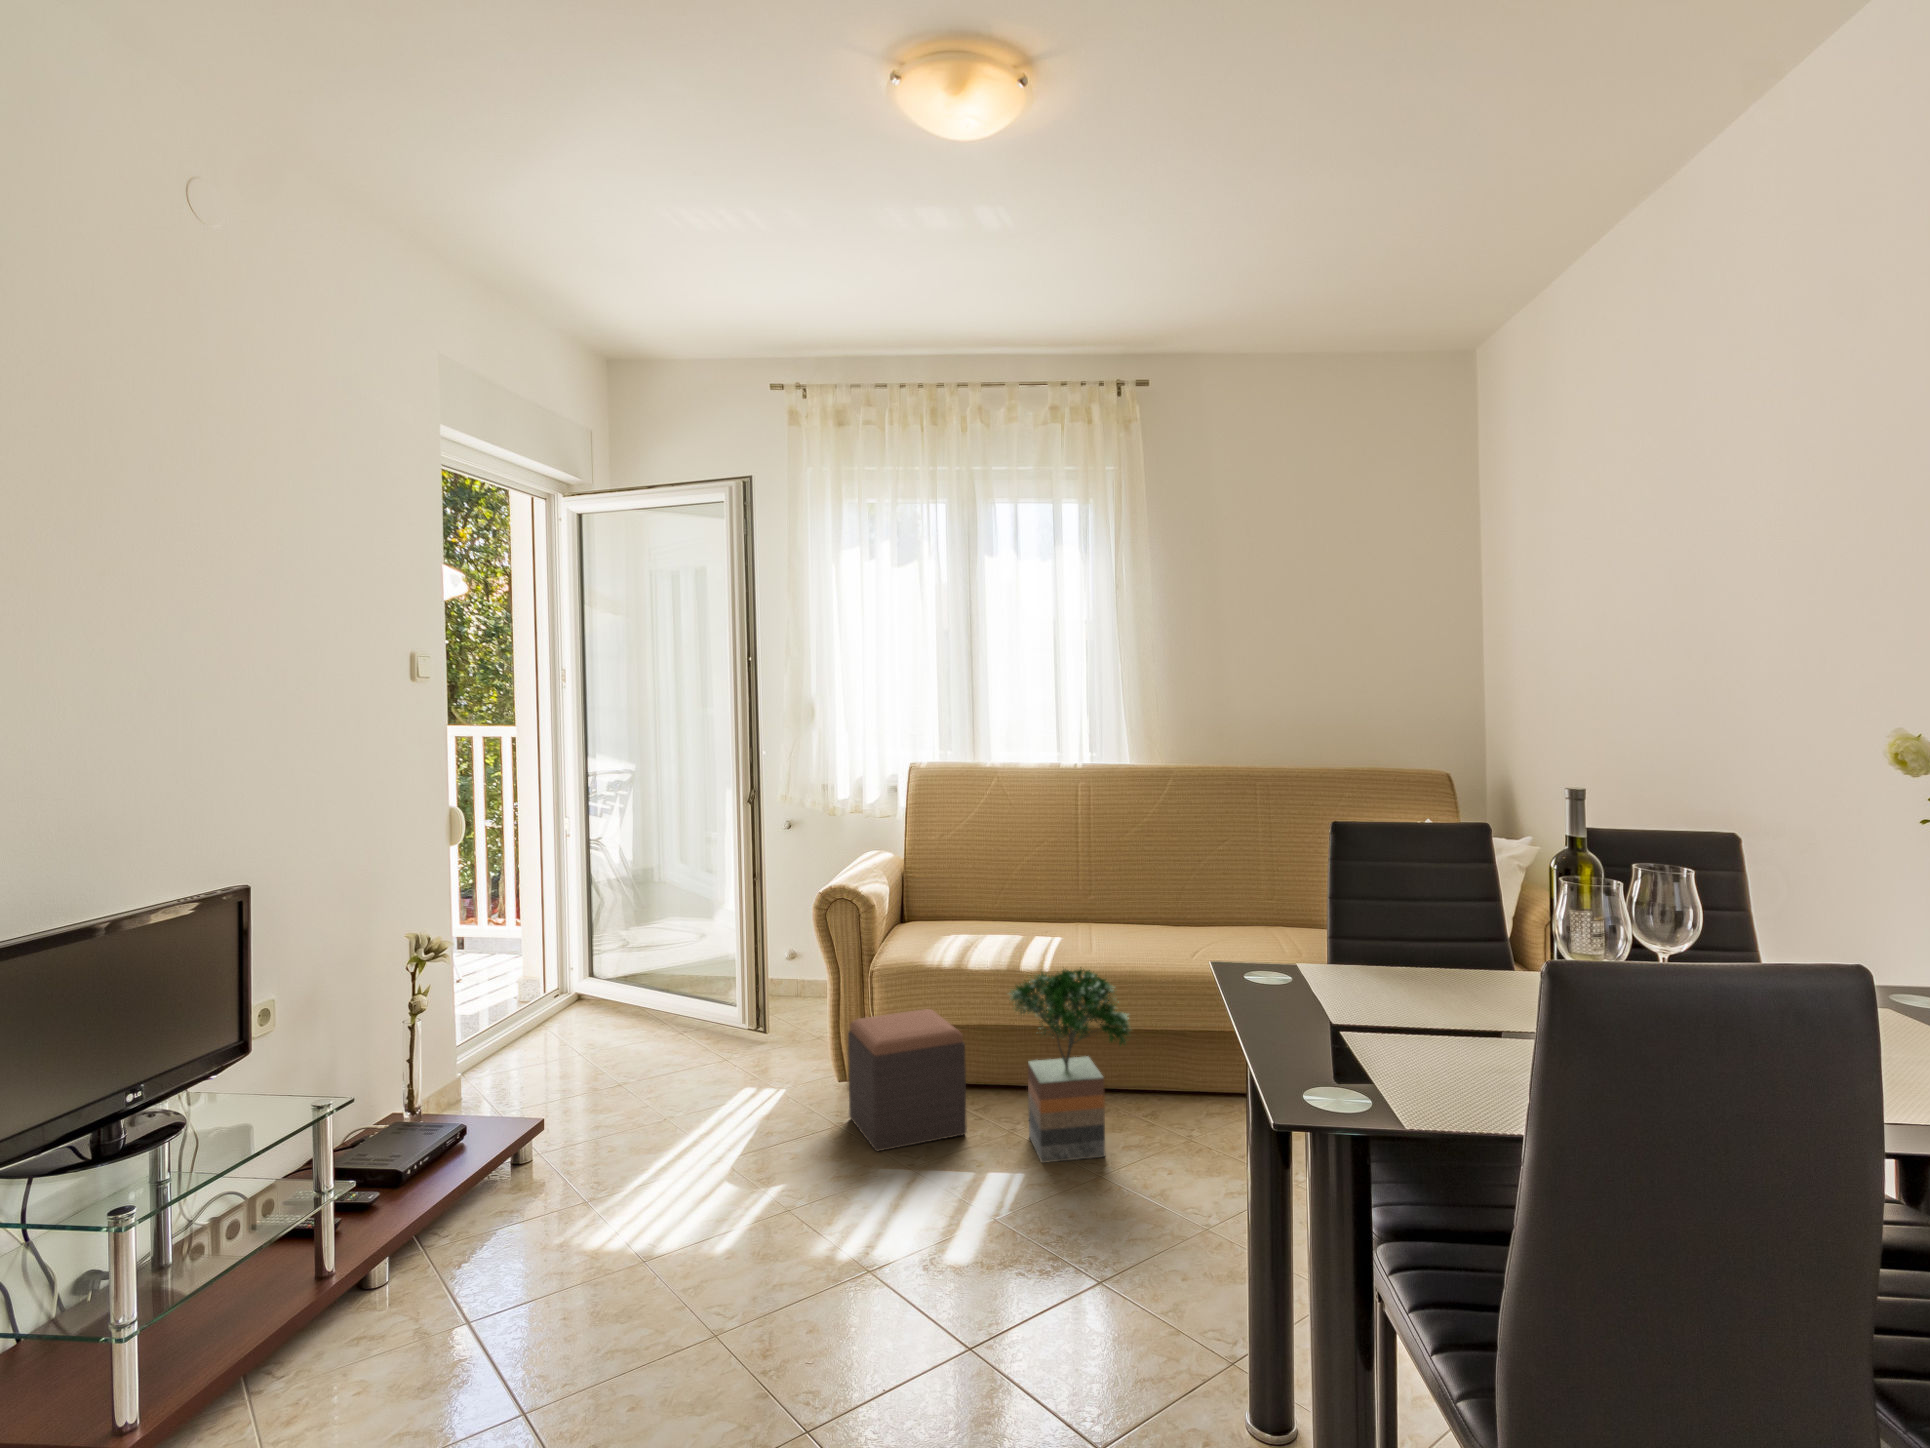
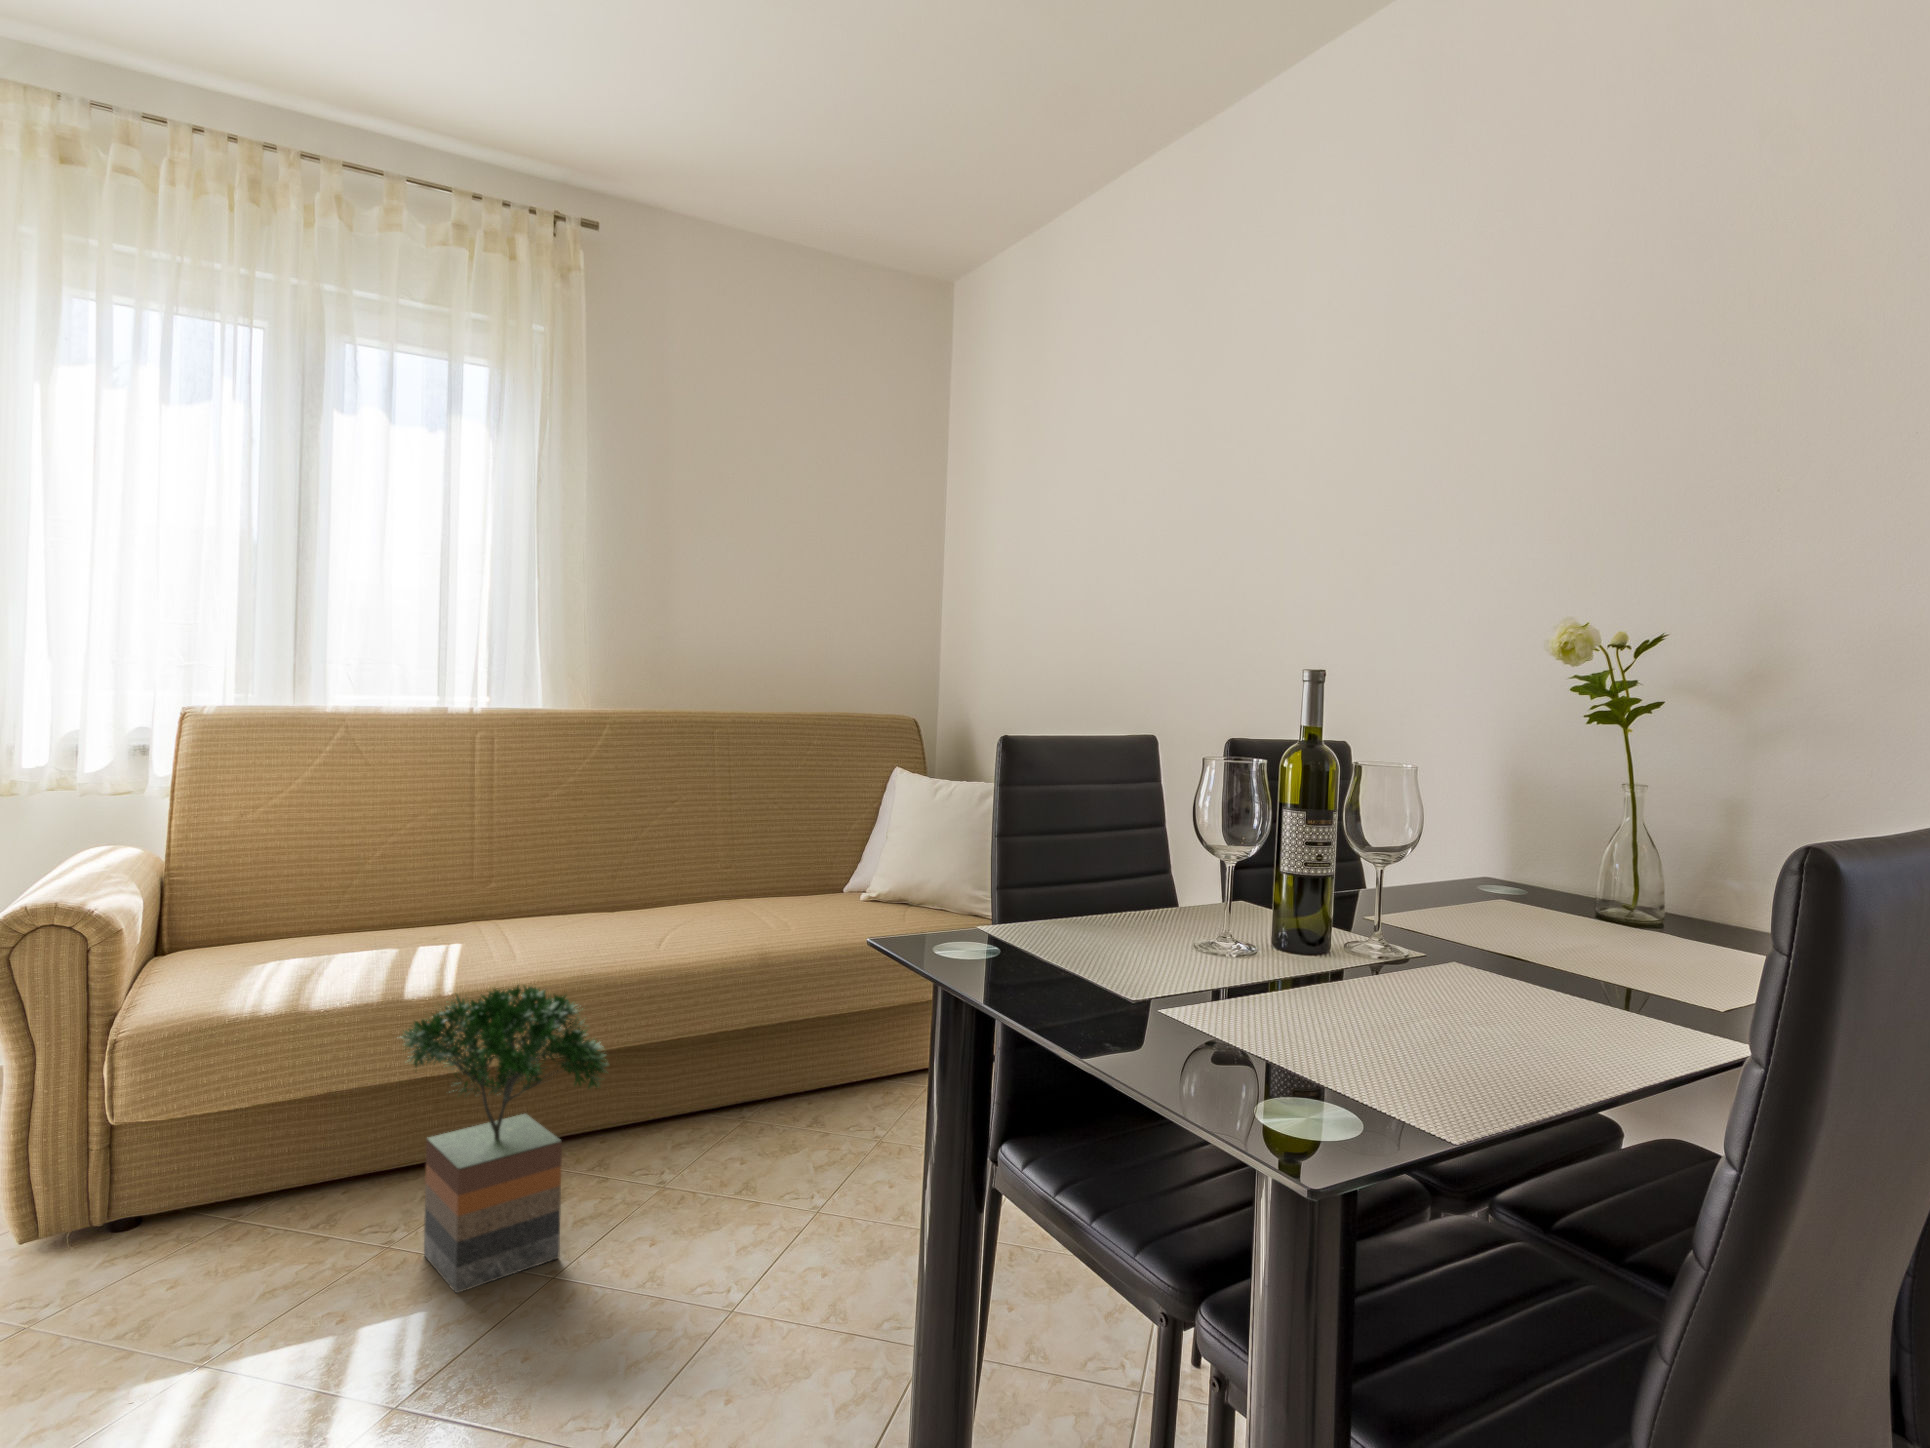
footstool: present [848,1009,967,1151] -> none [56,1083,312,1352]

